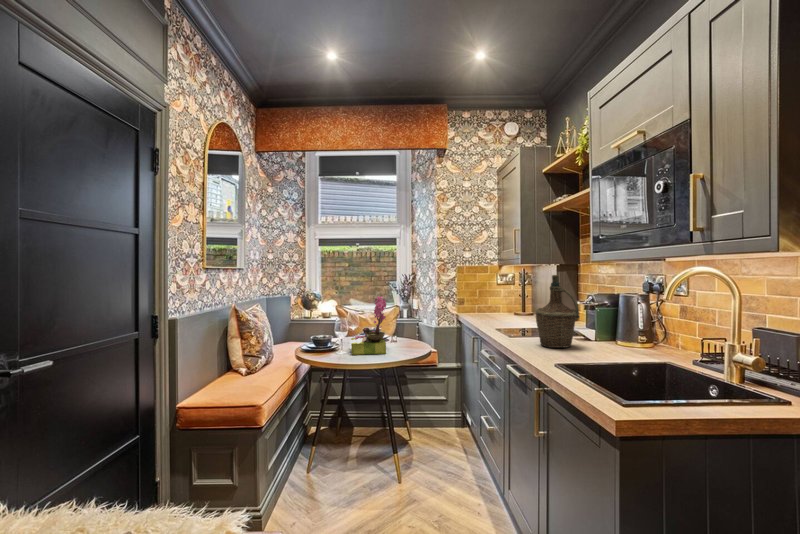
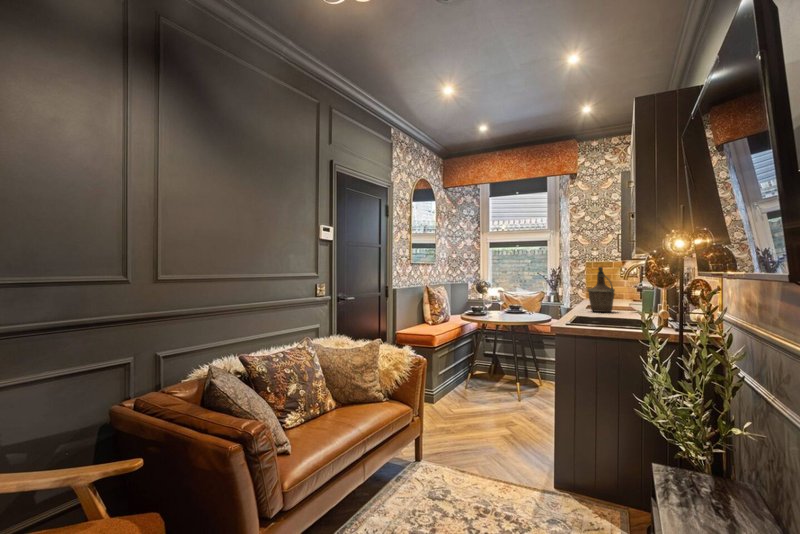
flower arrangement: present [350,296,386,355] -> none [489,281,516,317]

